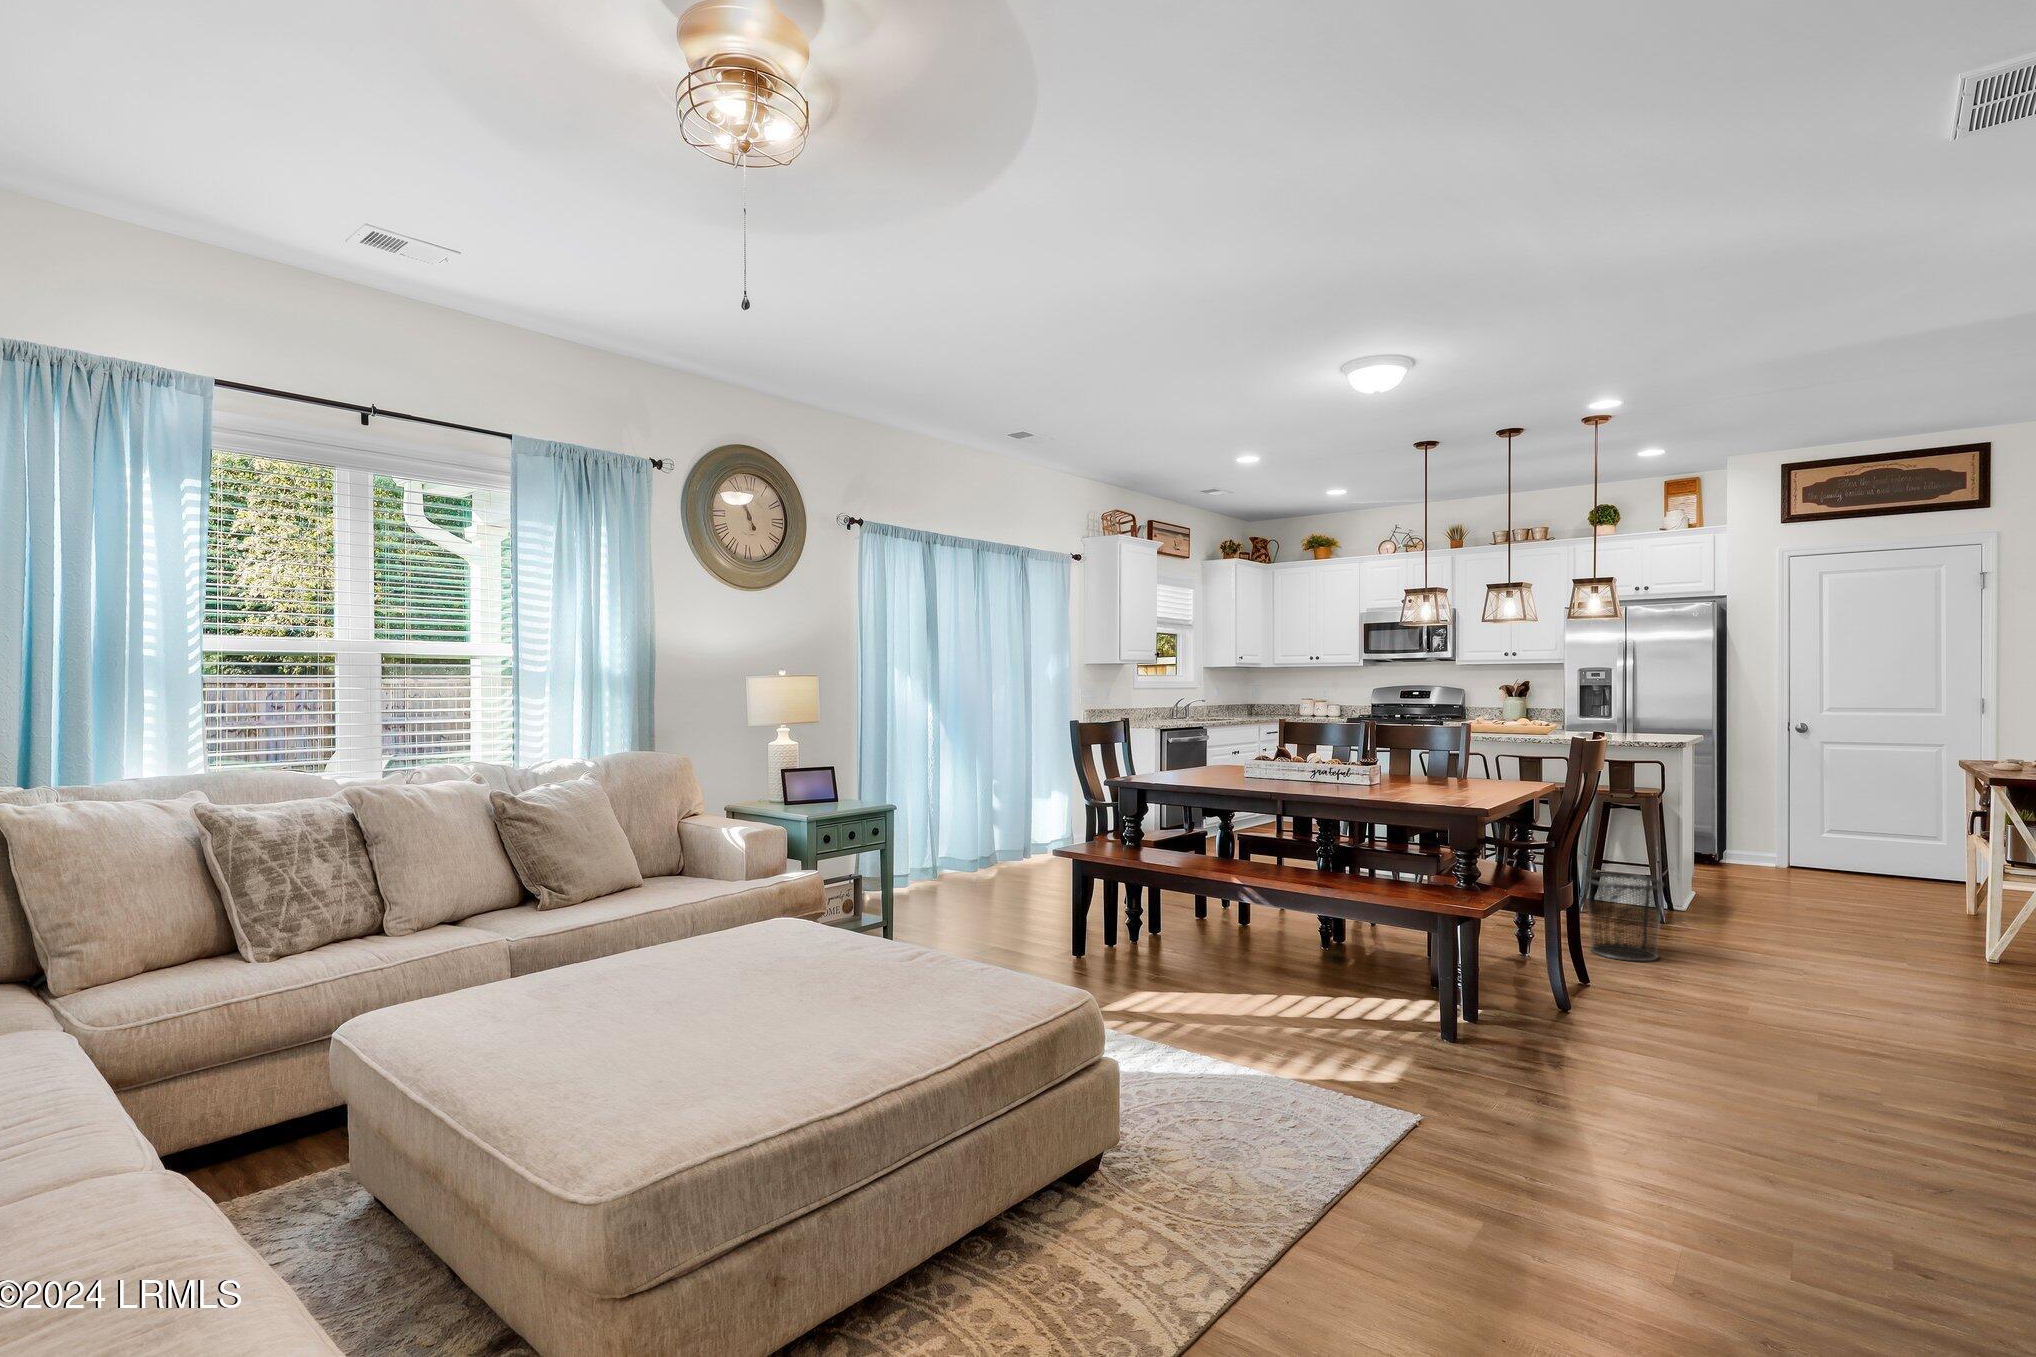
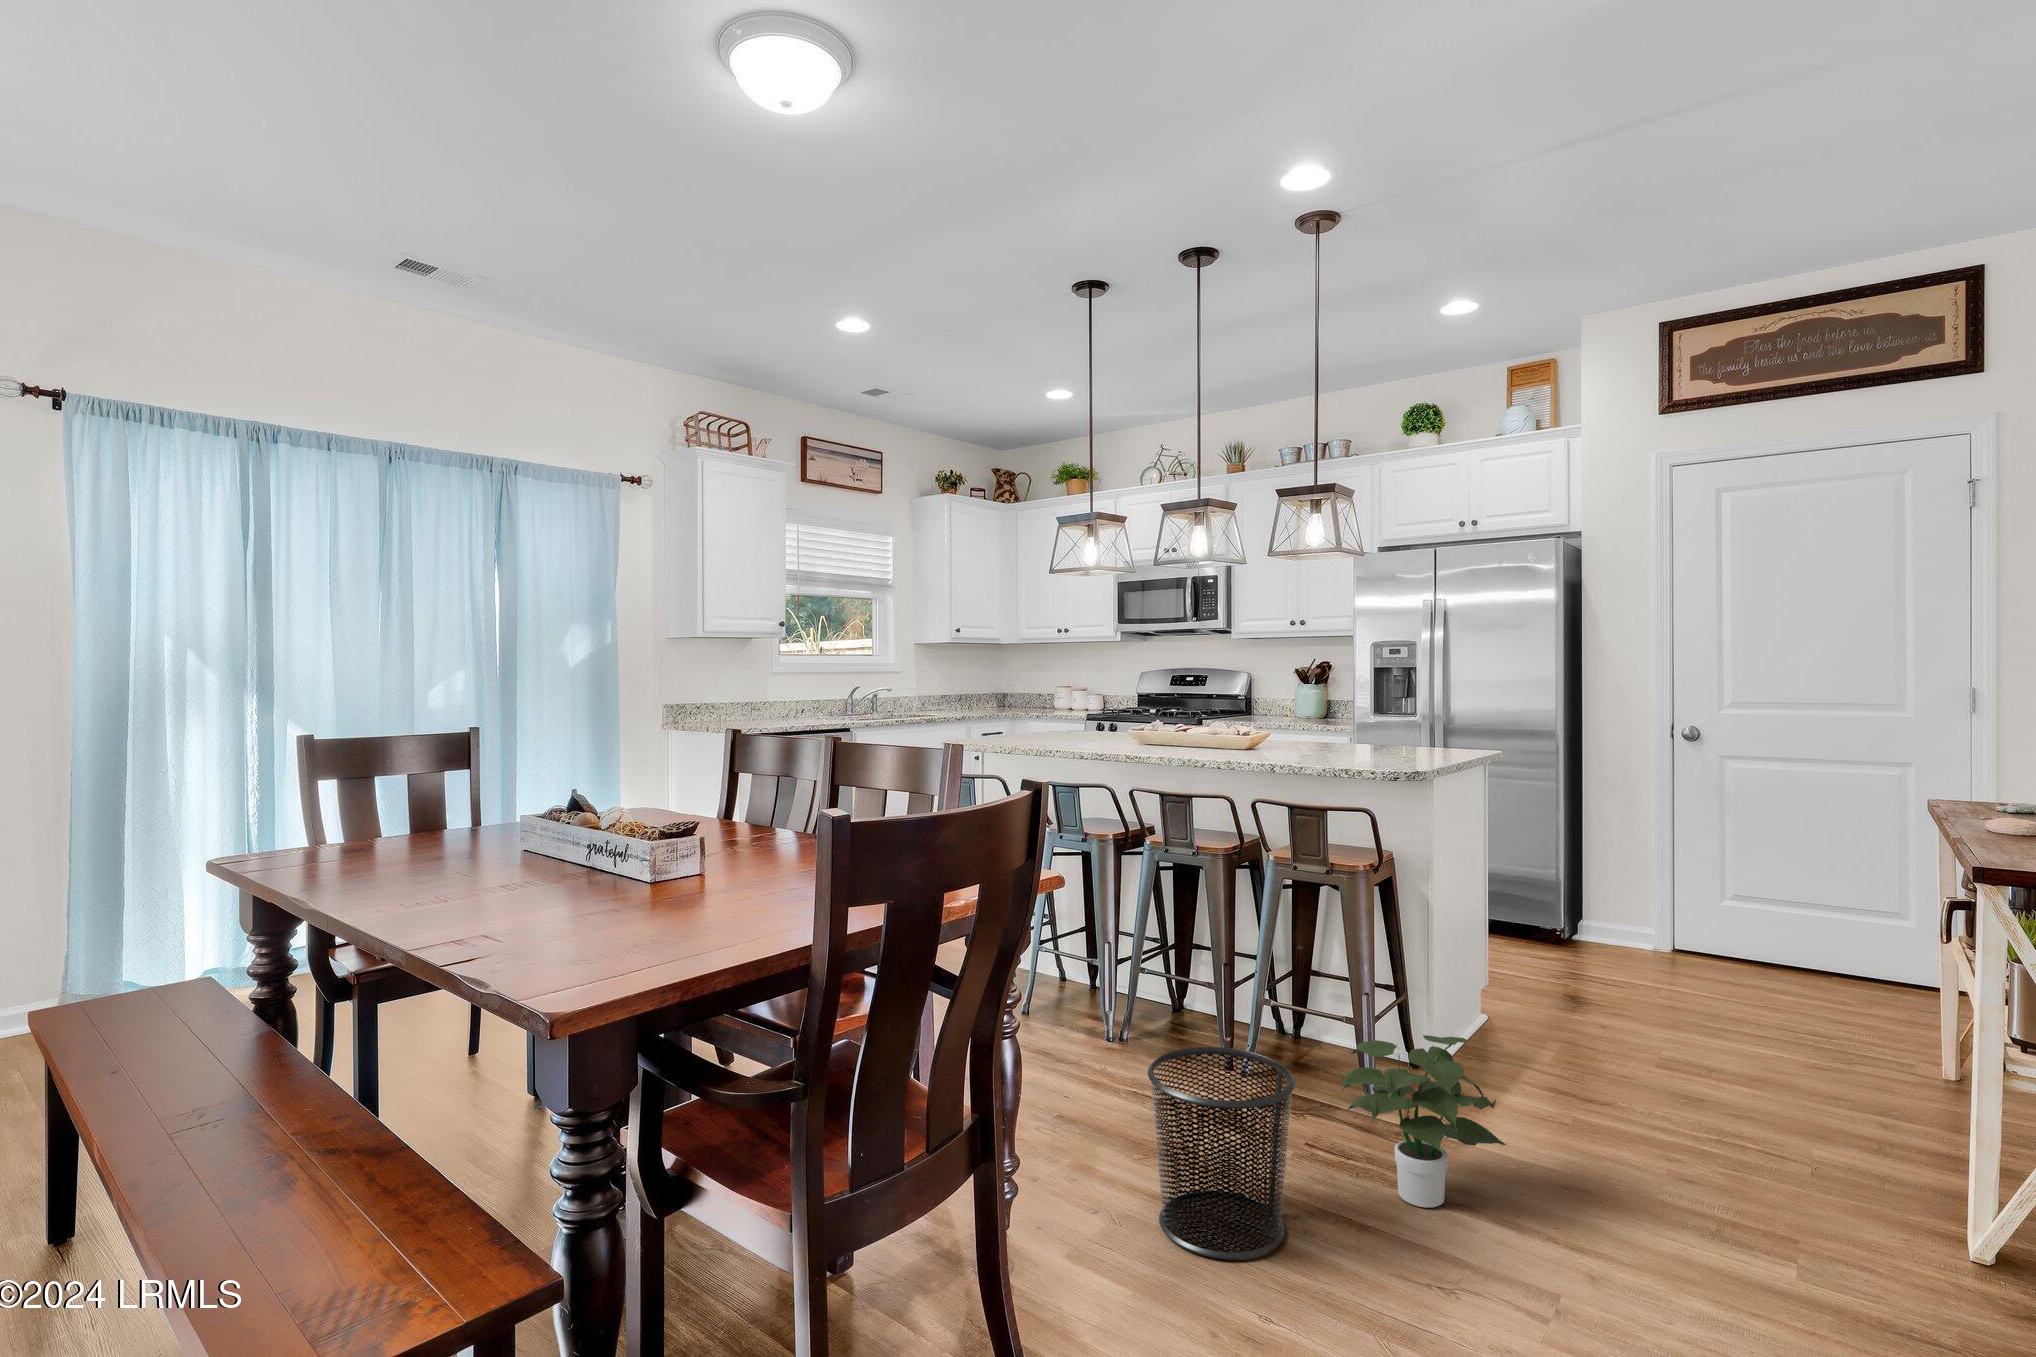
potted plant: none [1668,869,1760,950] -> present [1341,1035,1506,1208]

